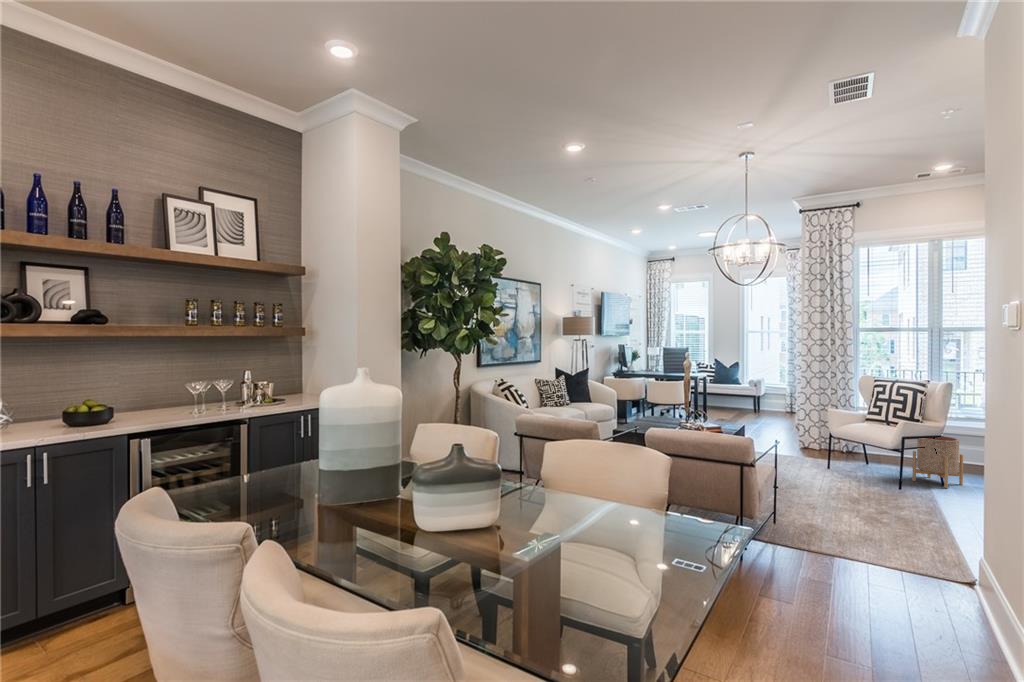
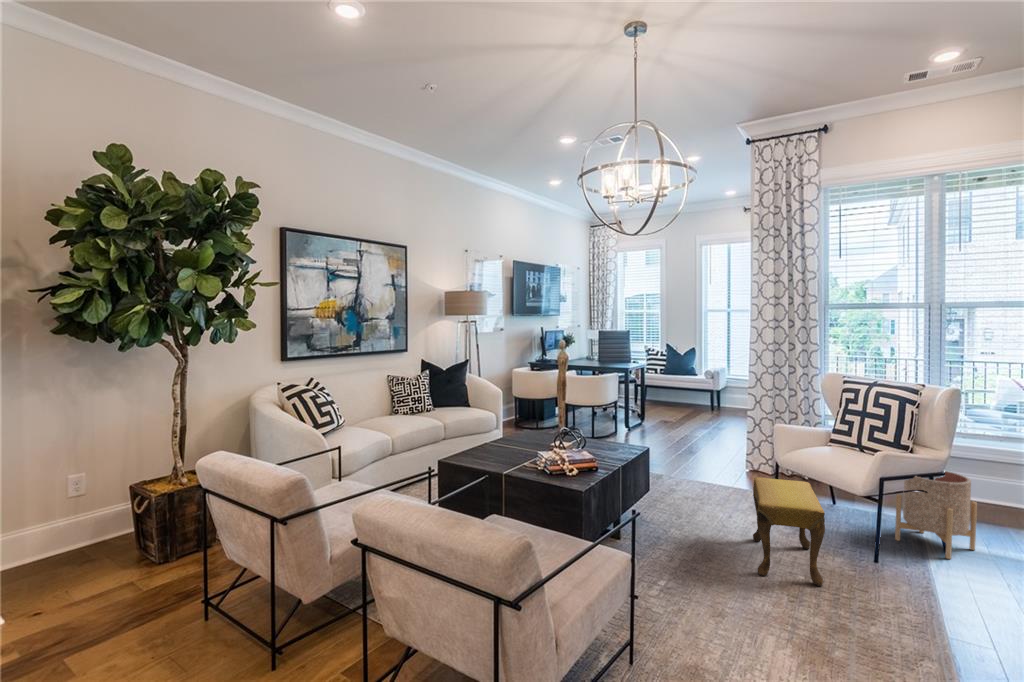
footstool: none [822,440,873,498] -> present [753,477,825,586]

